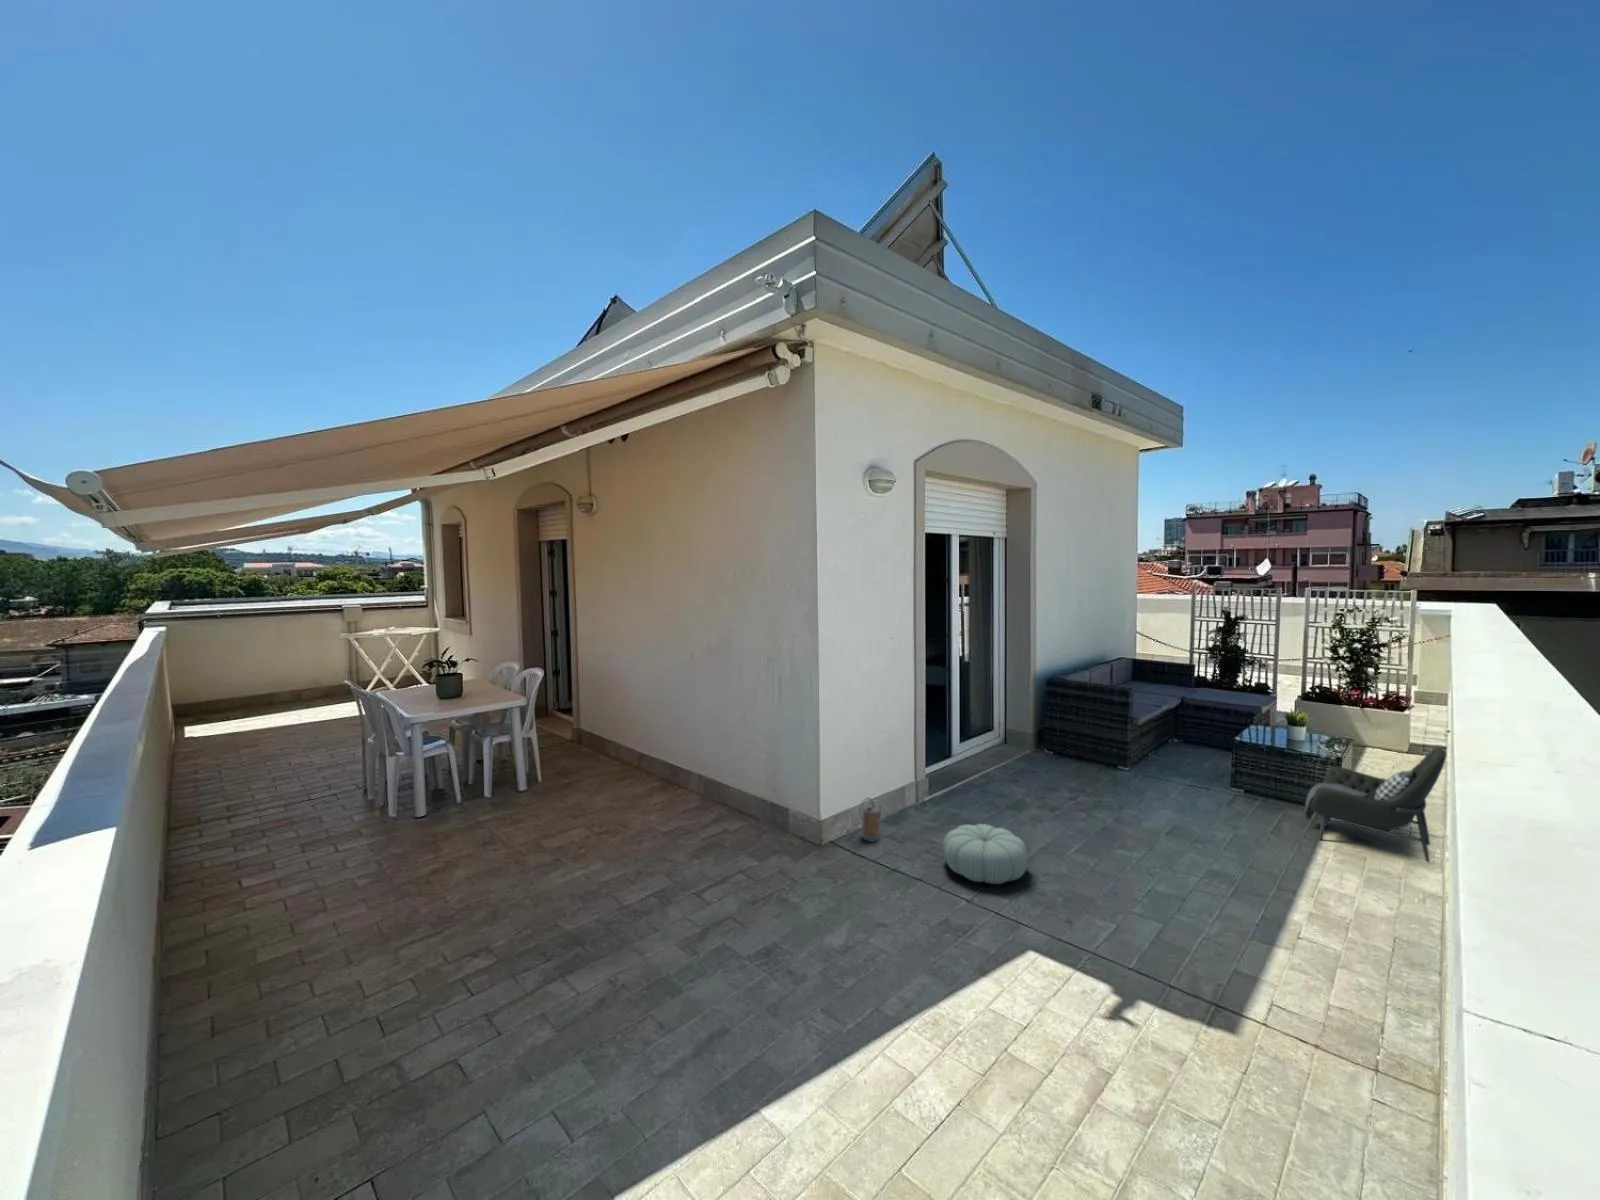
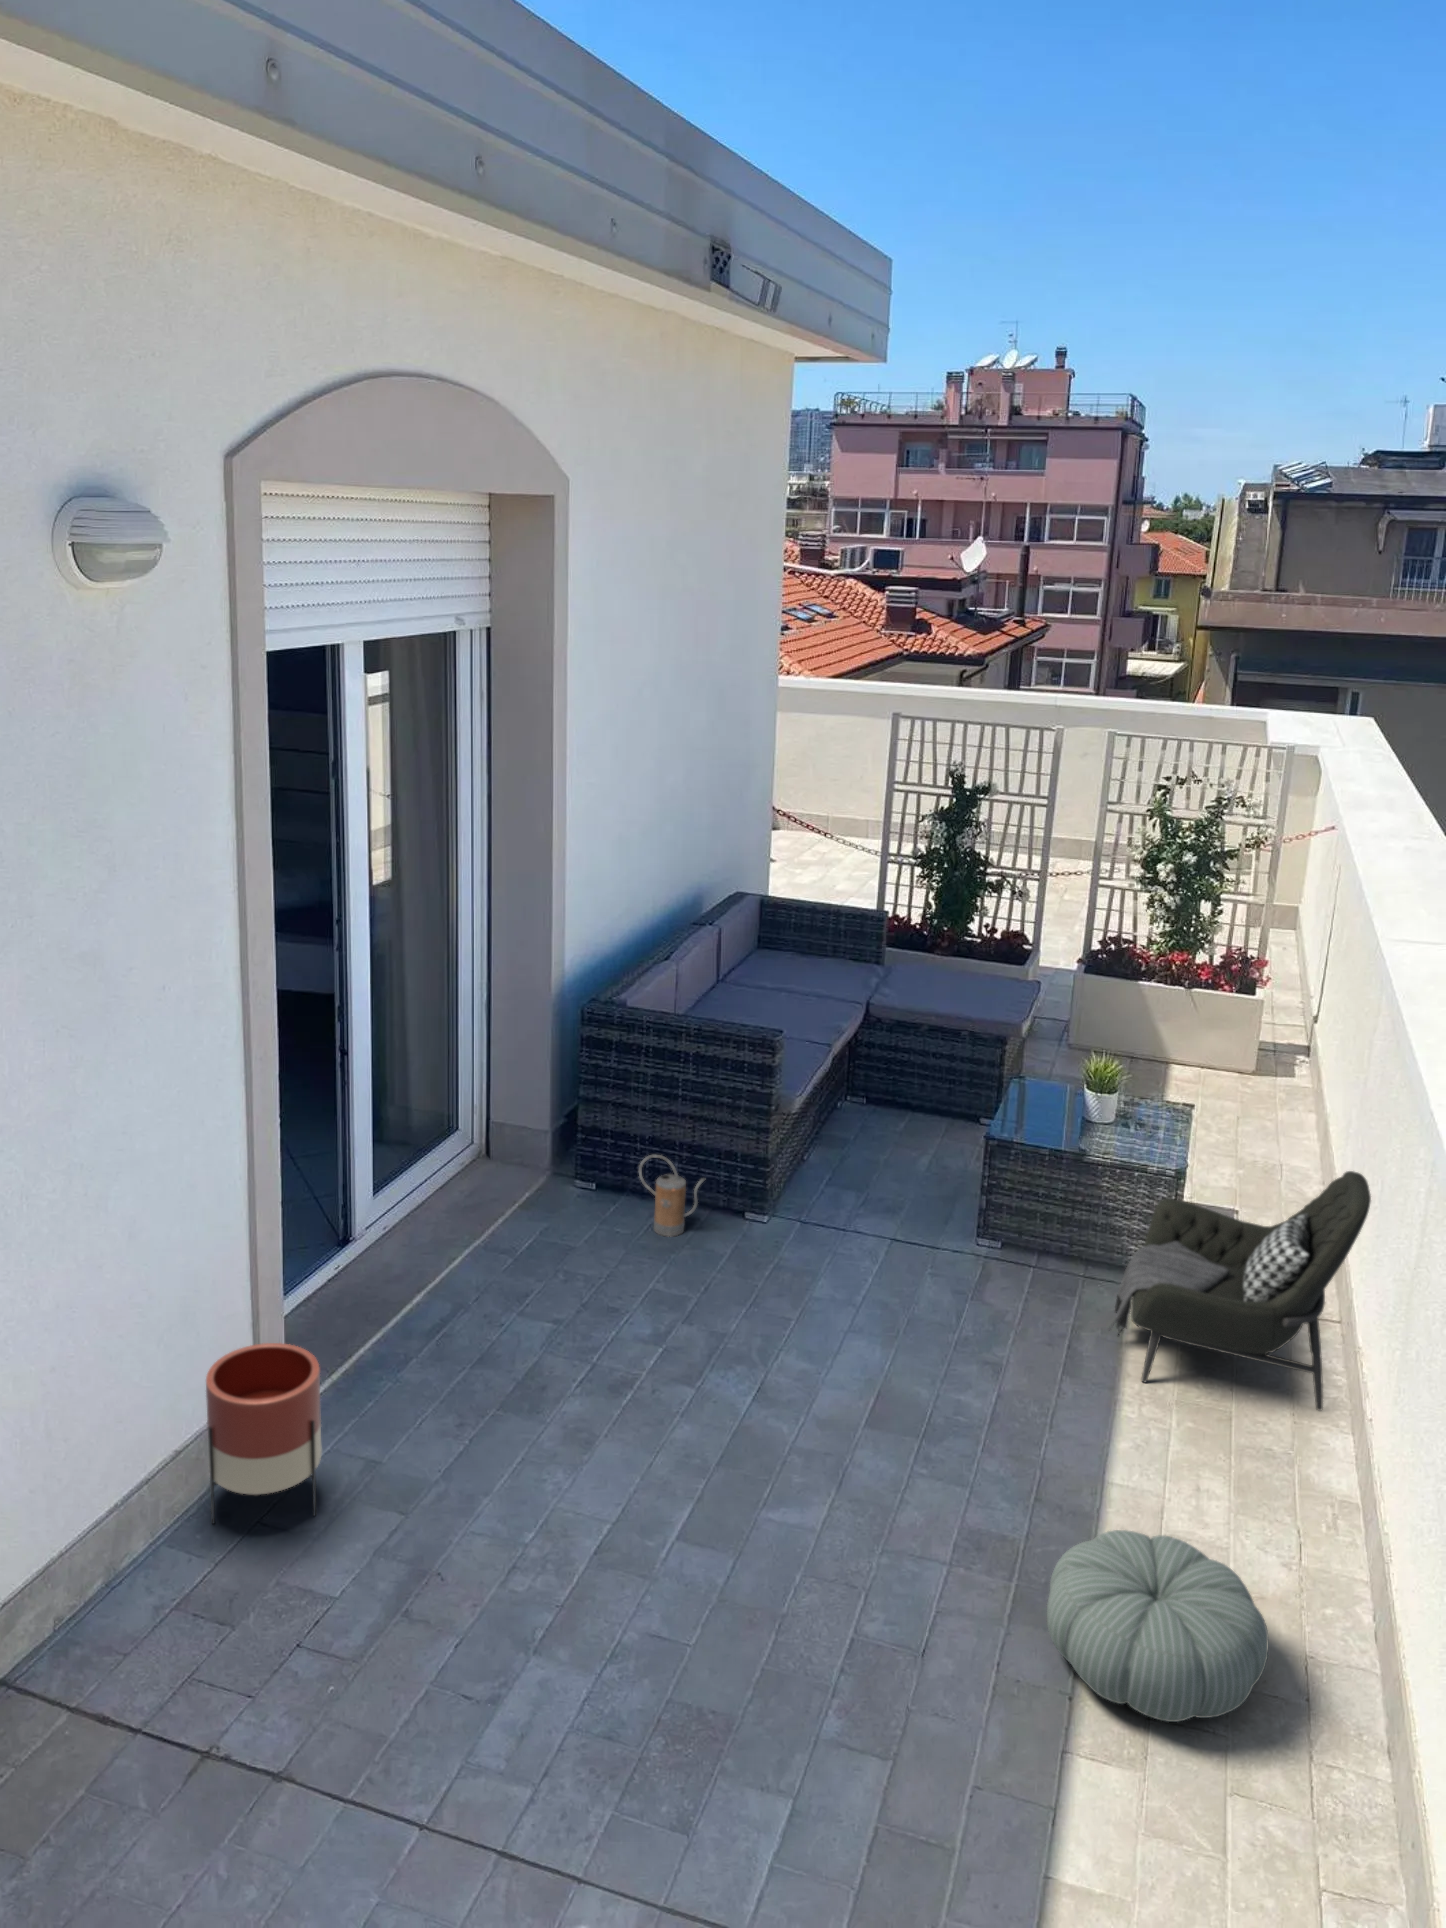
planter: none [902,757,941,820] -> present [206,1343,322,1523]
watering can: present [859,798,882,841] -> present [639,1155,705,1237]
pouf: present [943,824,1028,884] -> present [1047,1530,1268,1722]

